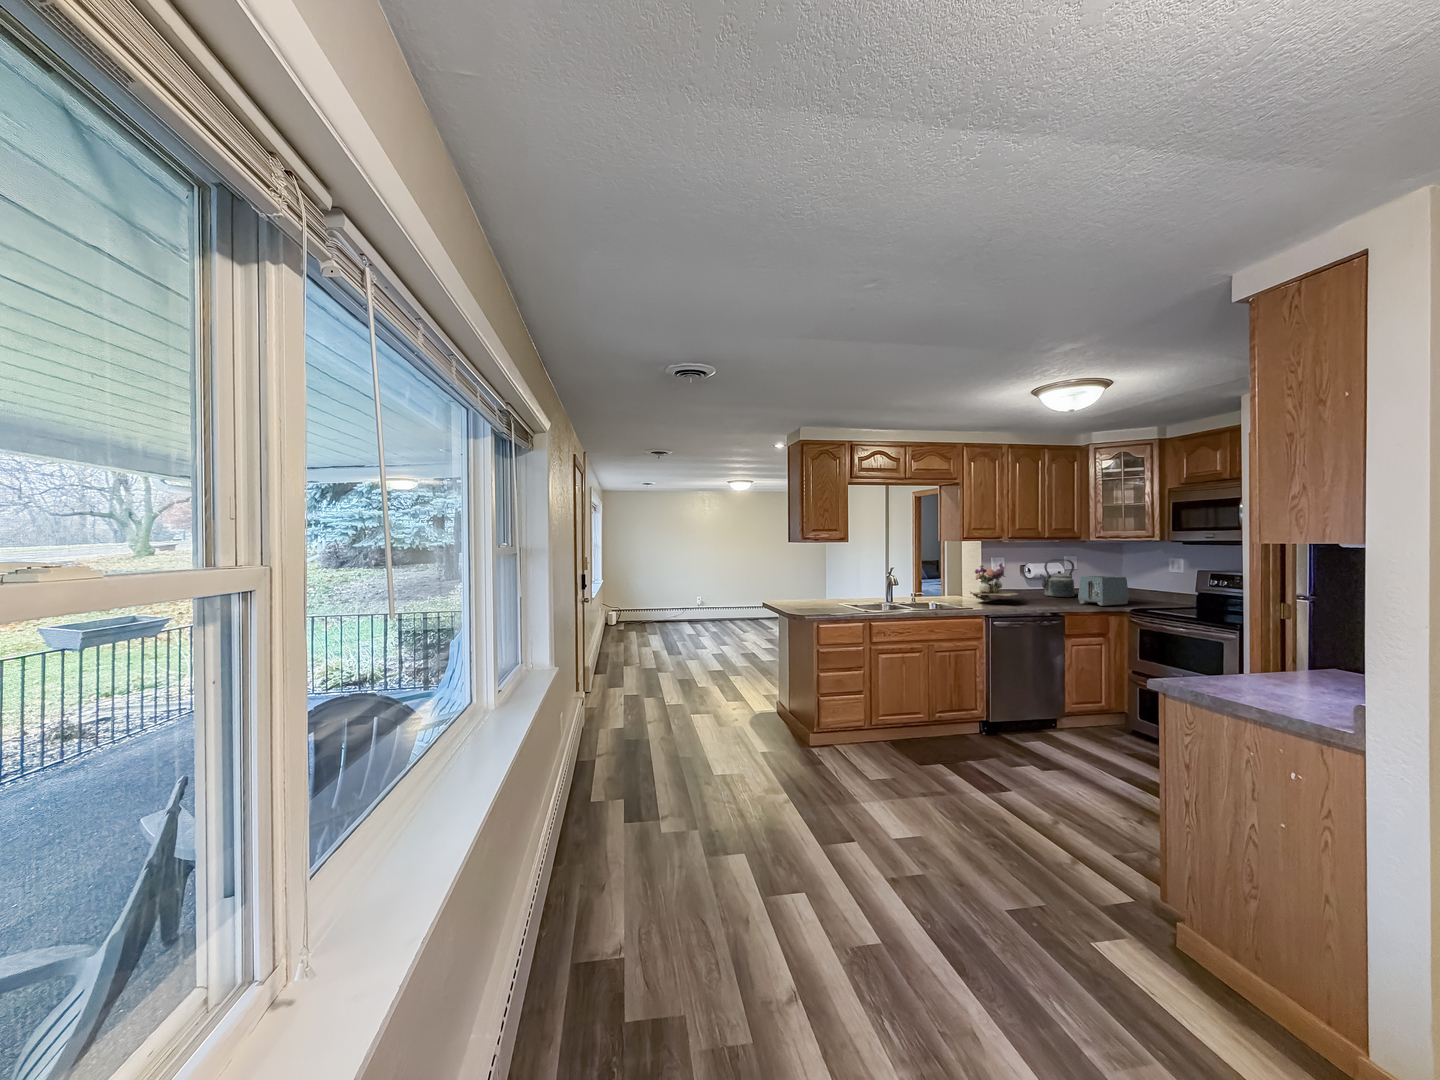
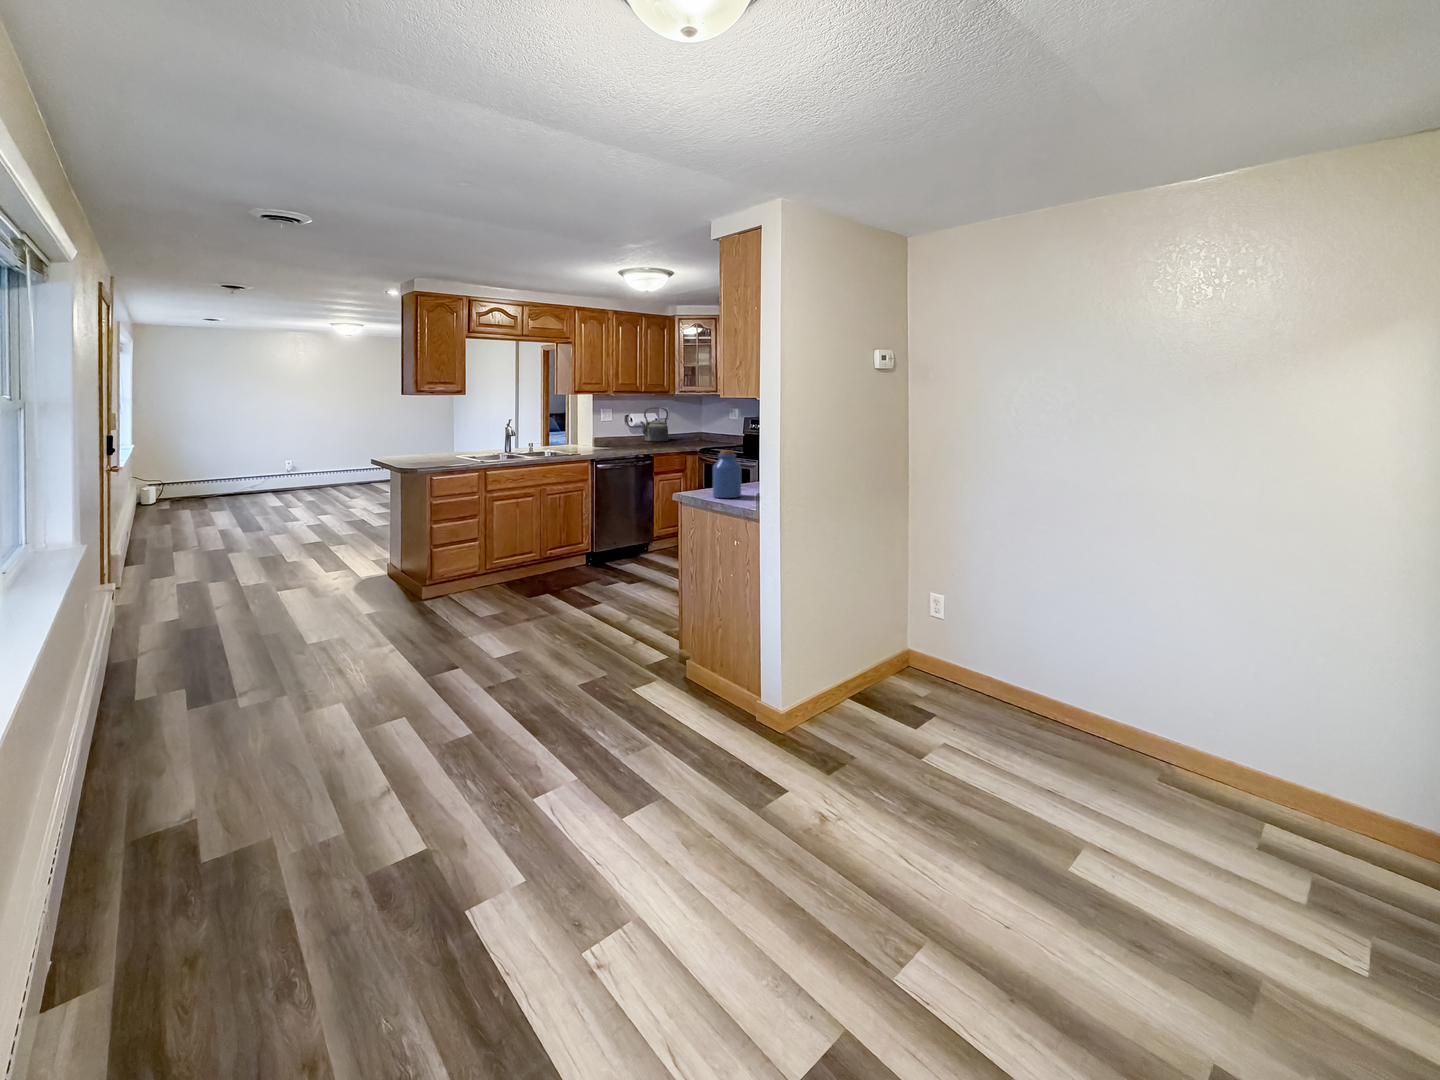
flower arrangement: present [970,563,1018,602] -> none [577,410,621,449]
toaster: present [1078,576,1129,606] -> none [668,422,707,447]
jar: none [1217,627,1269,695] -> present [713,450,741,498]

